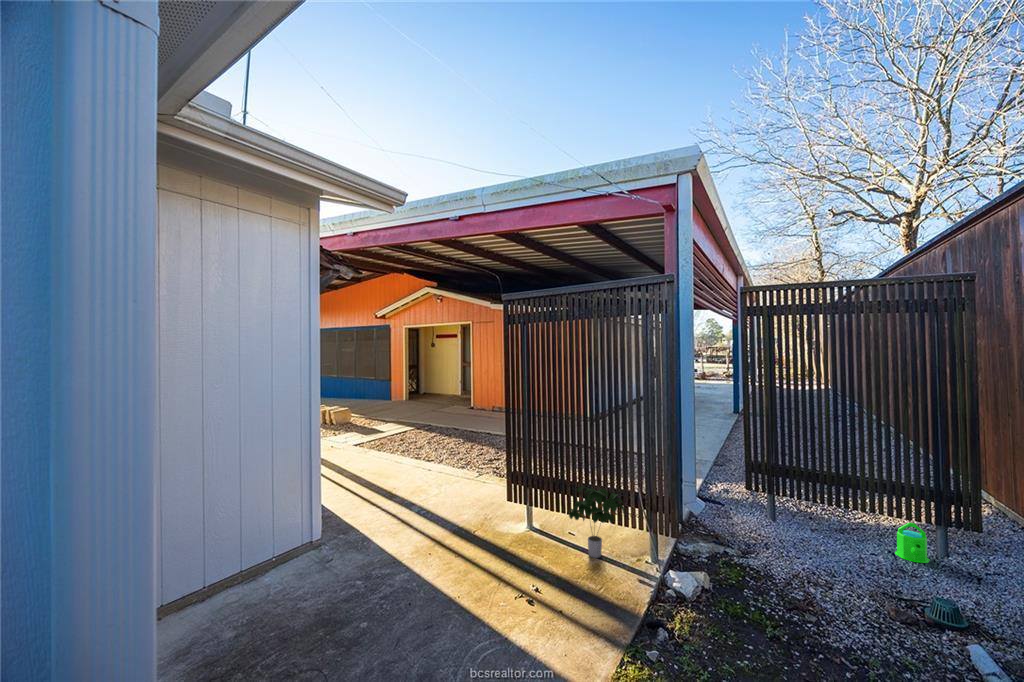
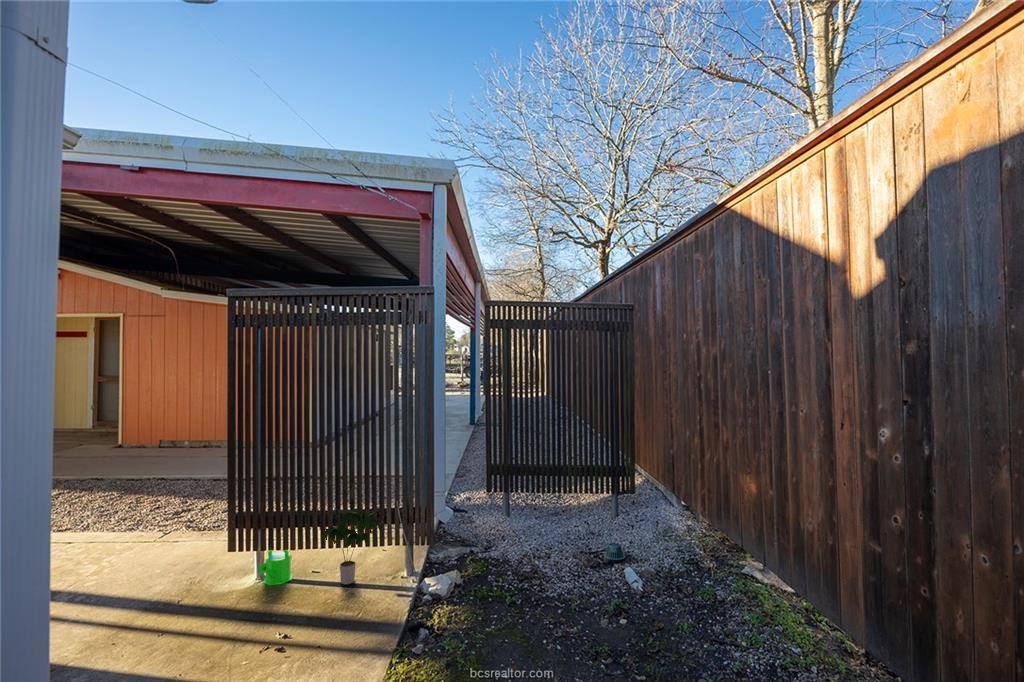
watering can: present [895,522,930,563] -> present [259,550,293,585]

